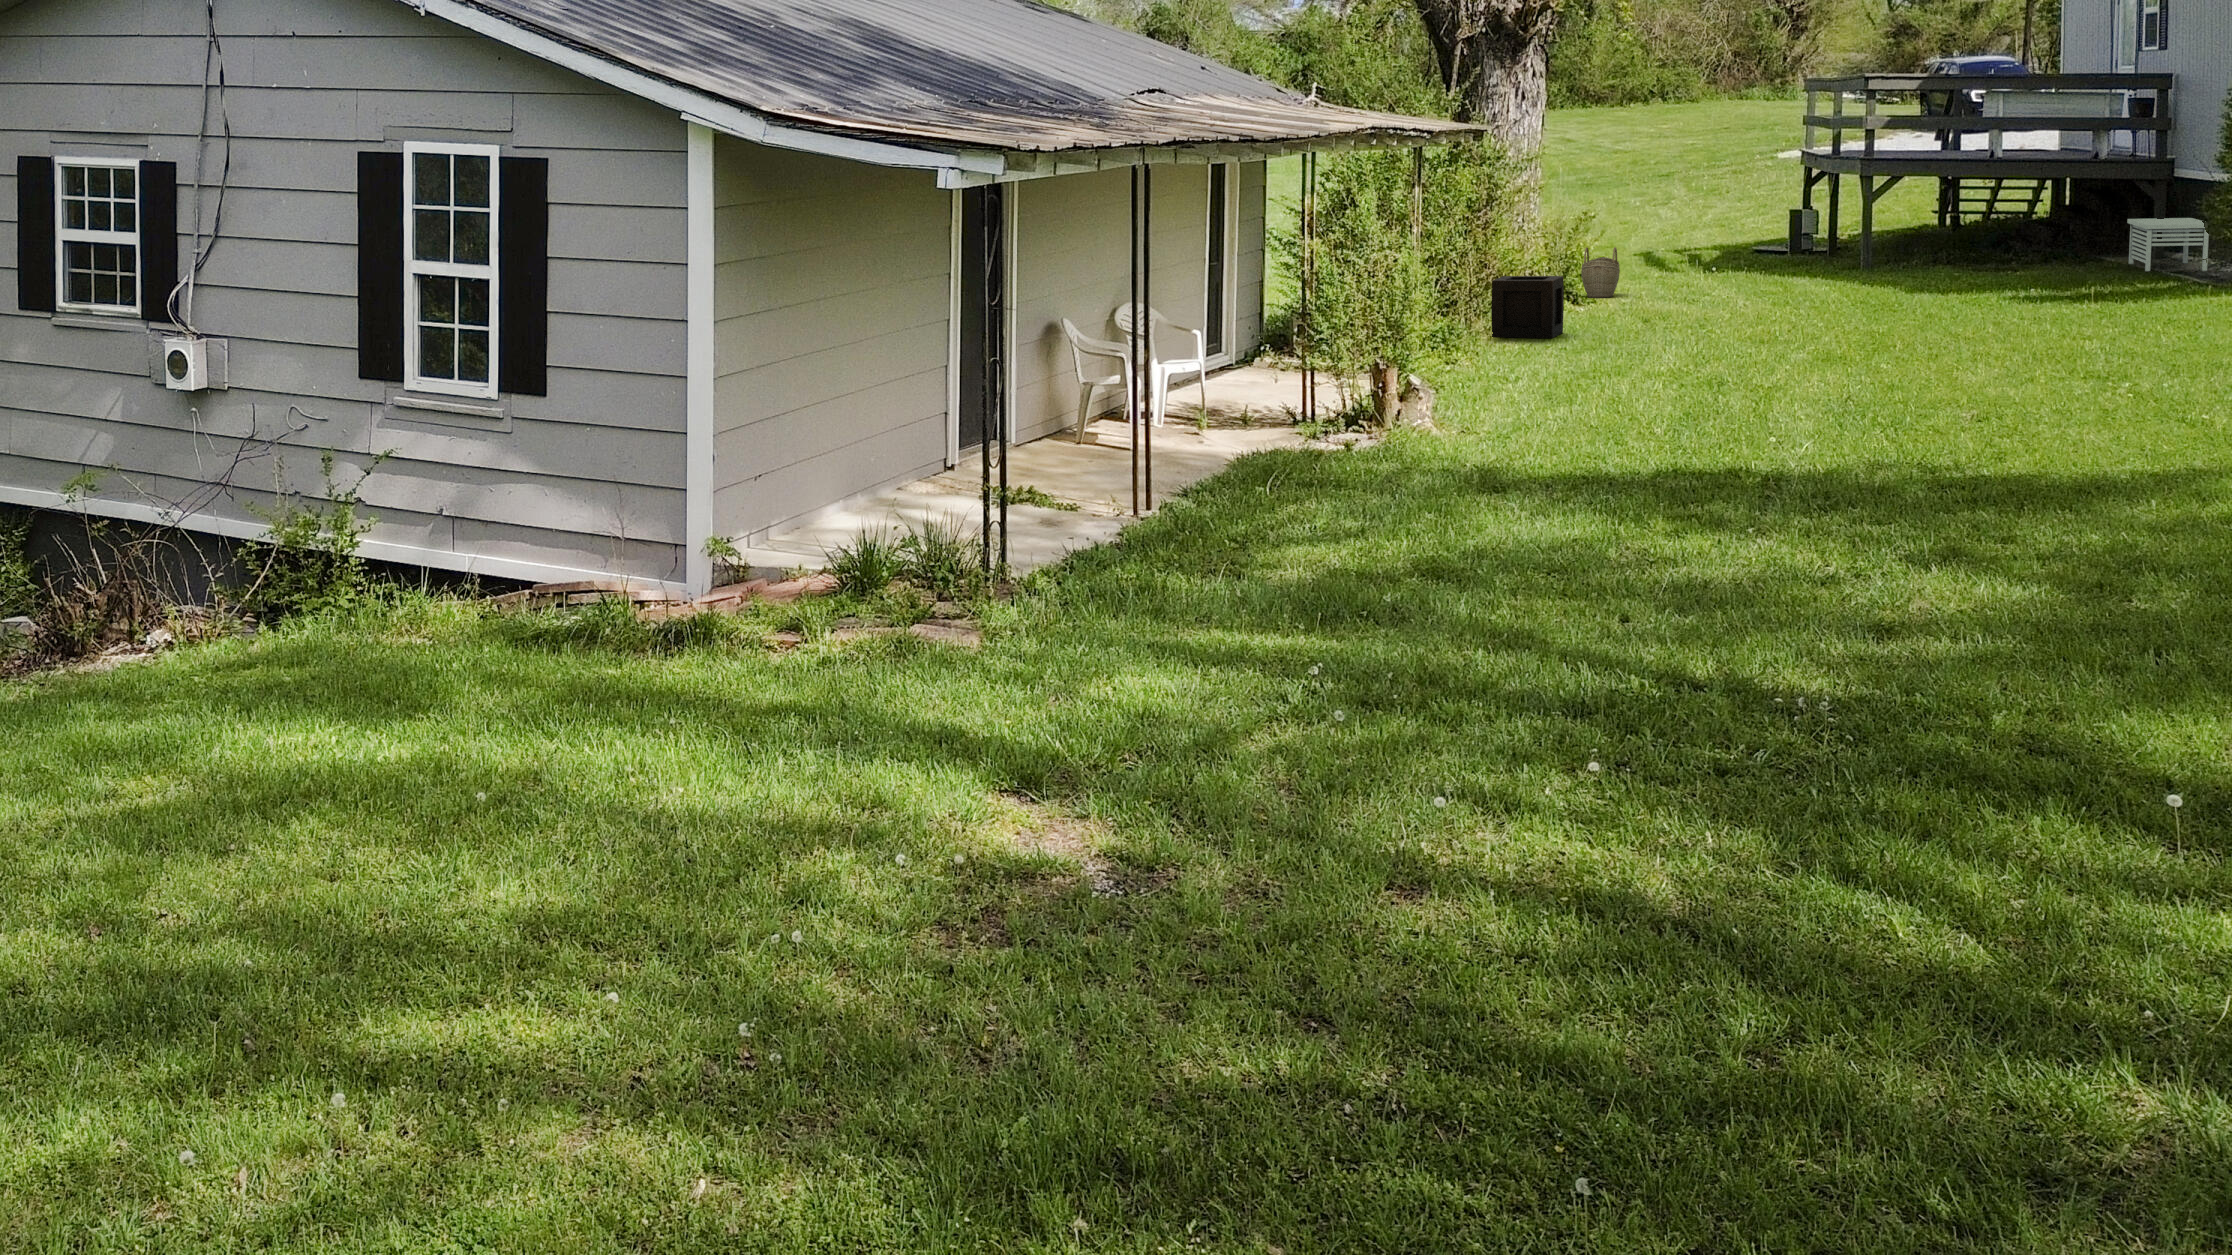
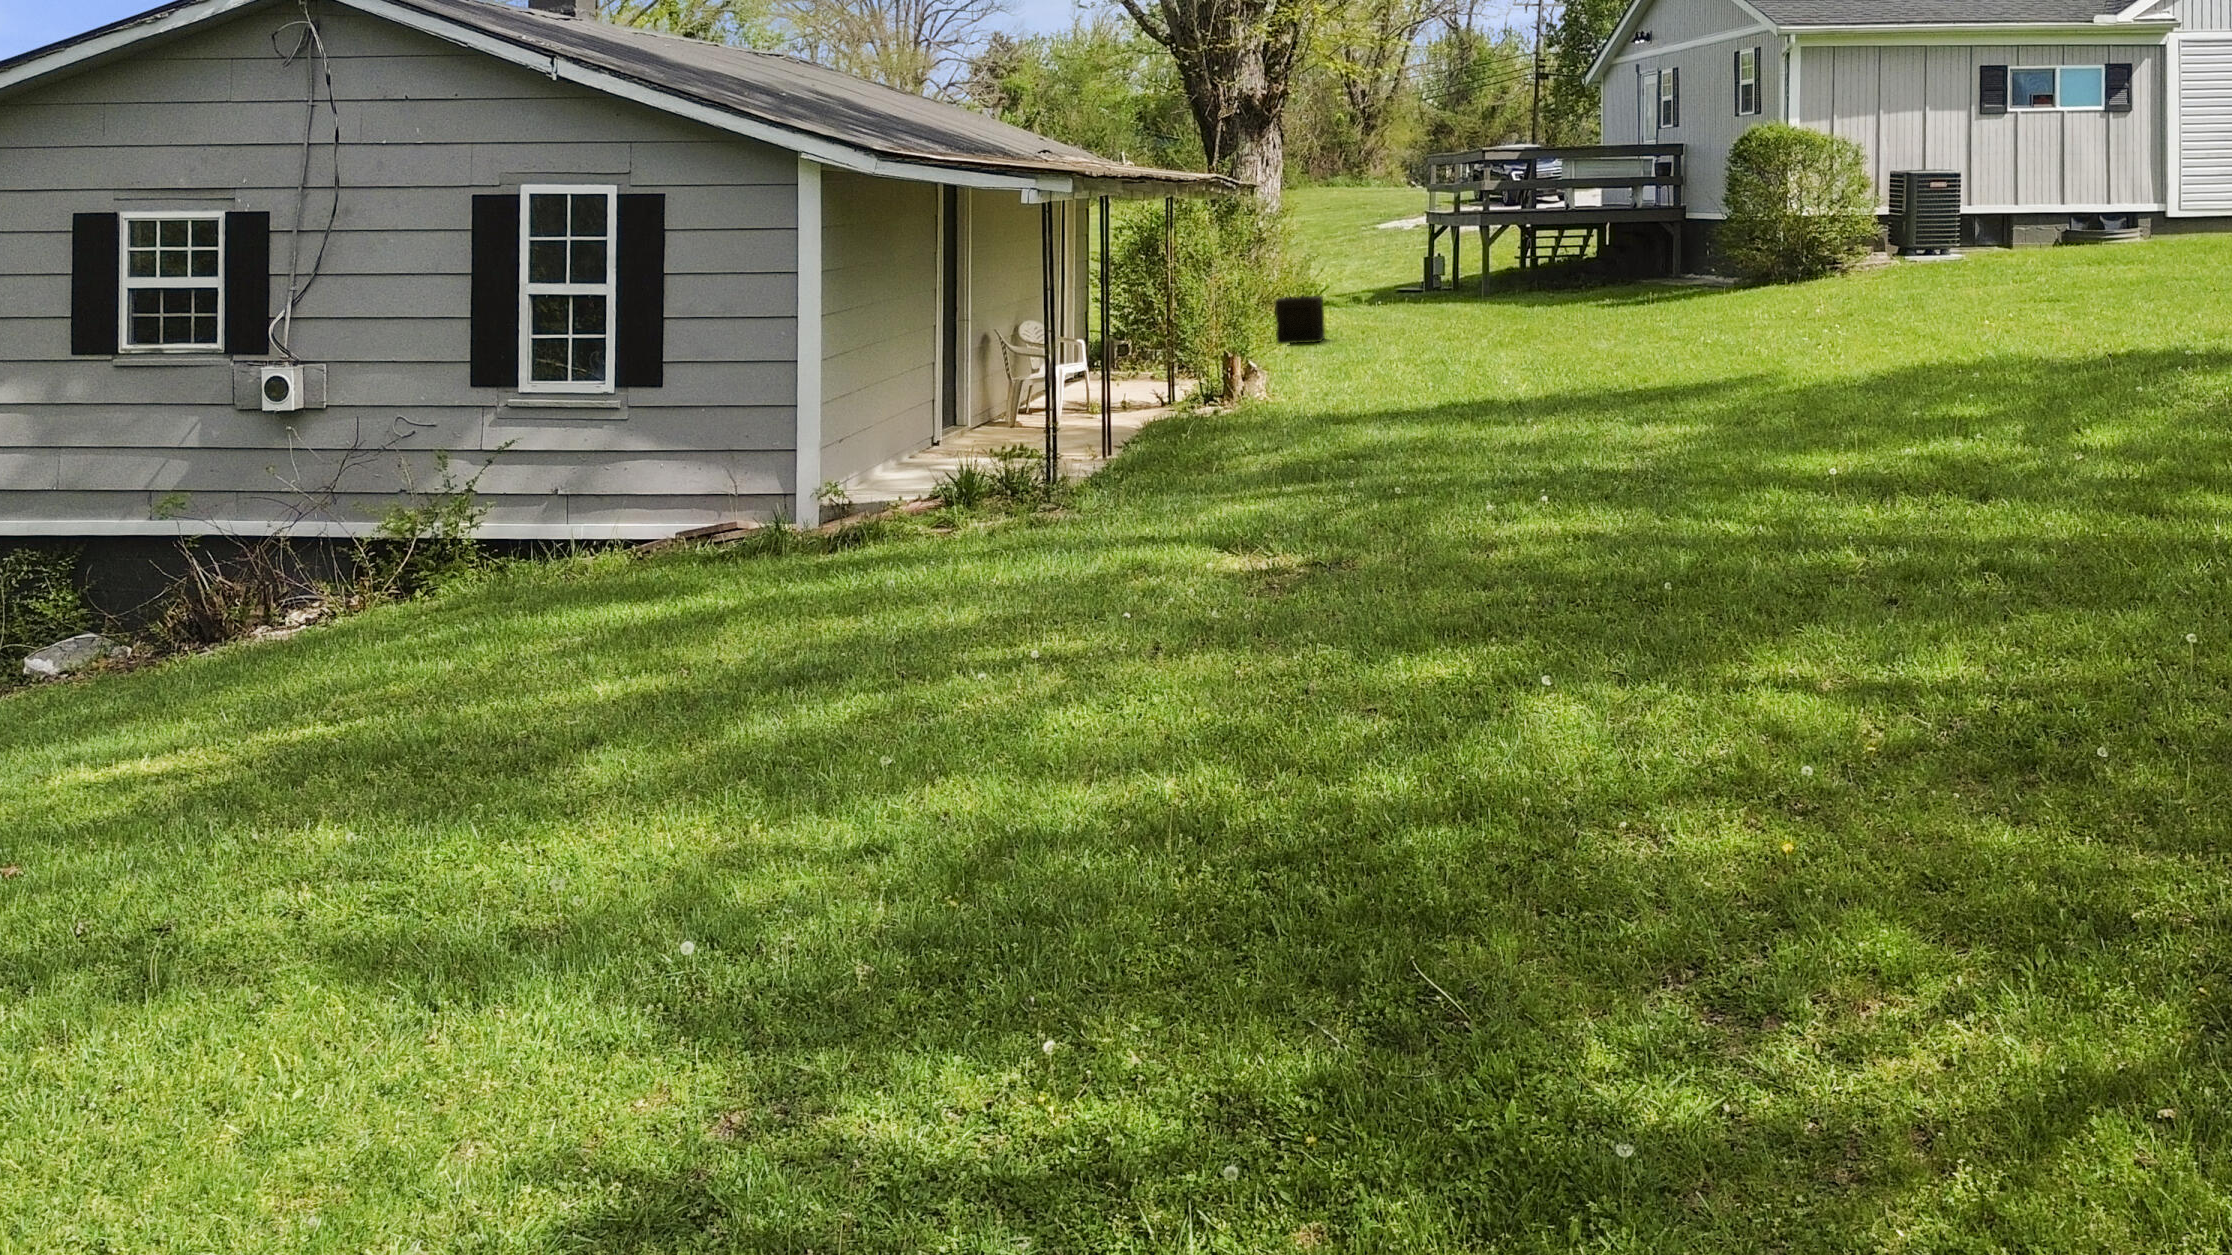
storage bench: present [2127,218,2209,271] -> none [1666,247,1718,284]
woven basket: present [1581,247,1620,298] -> none [1321,278,1347,317]

